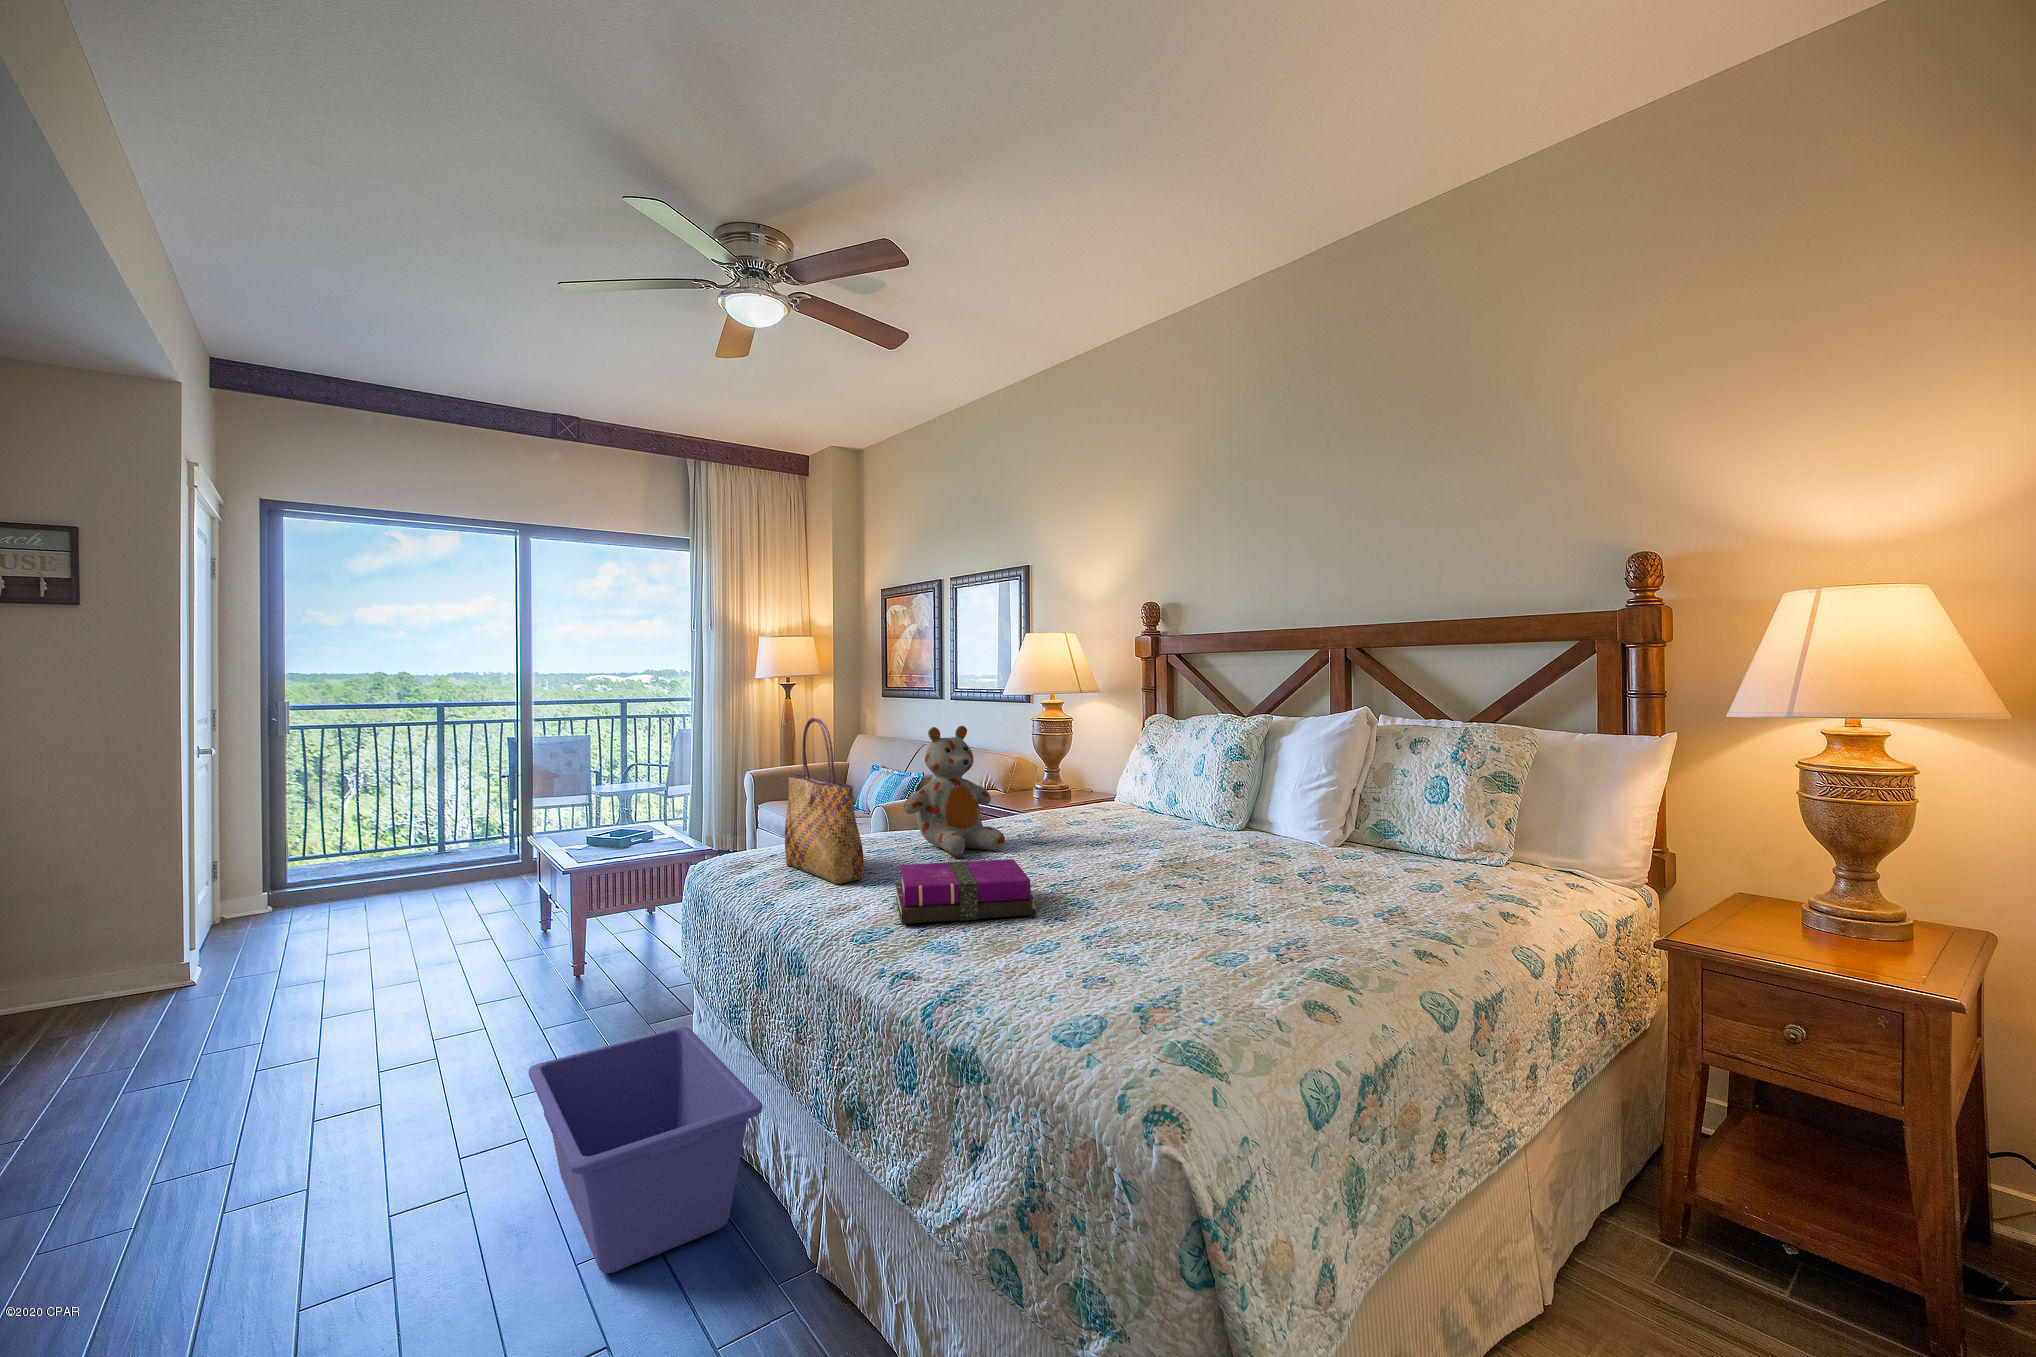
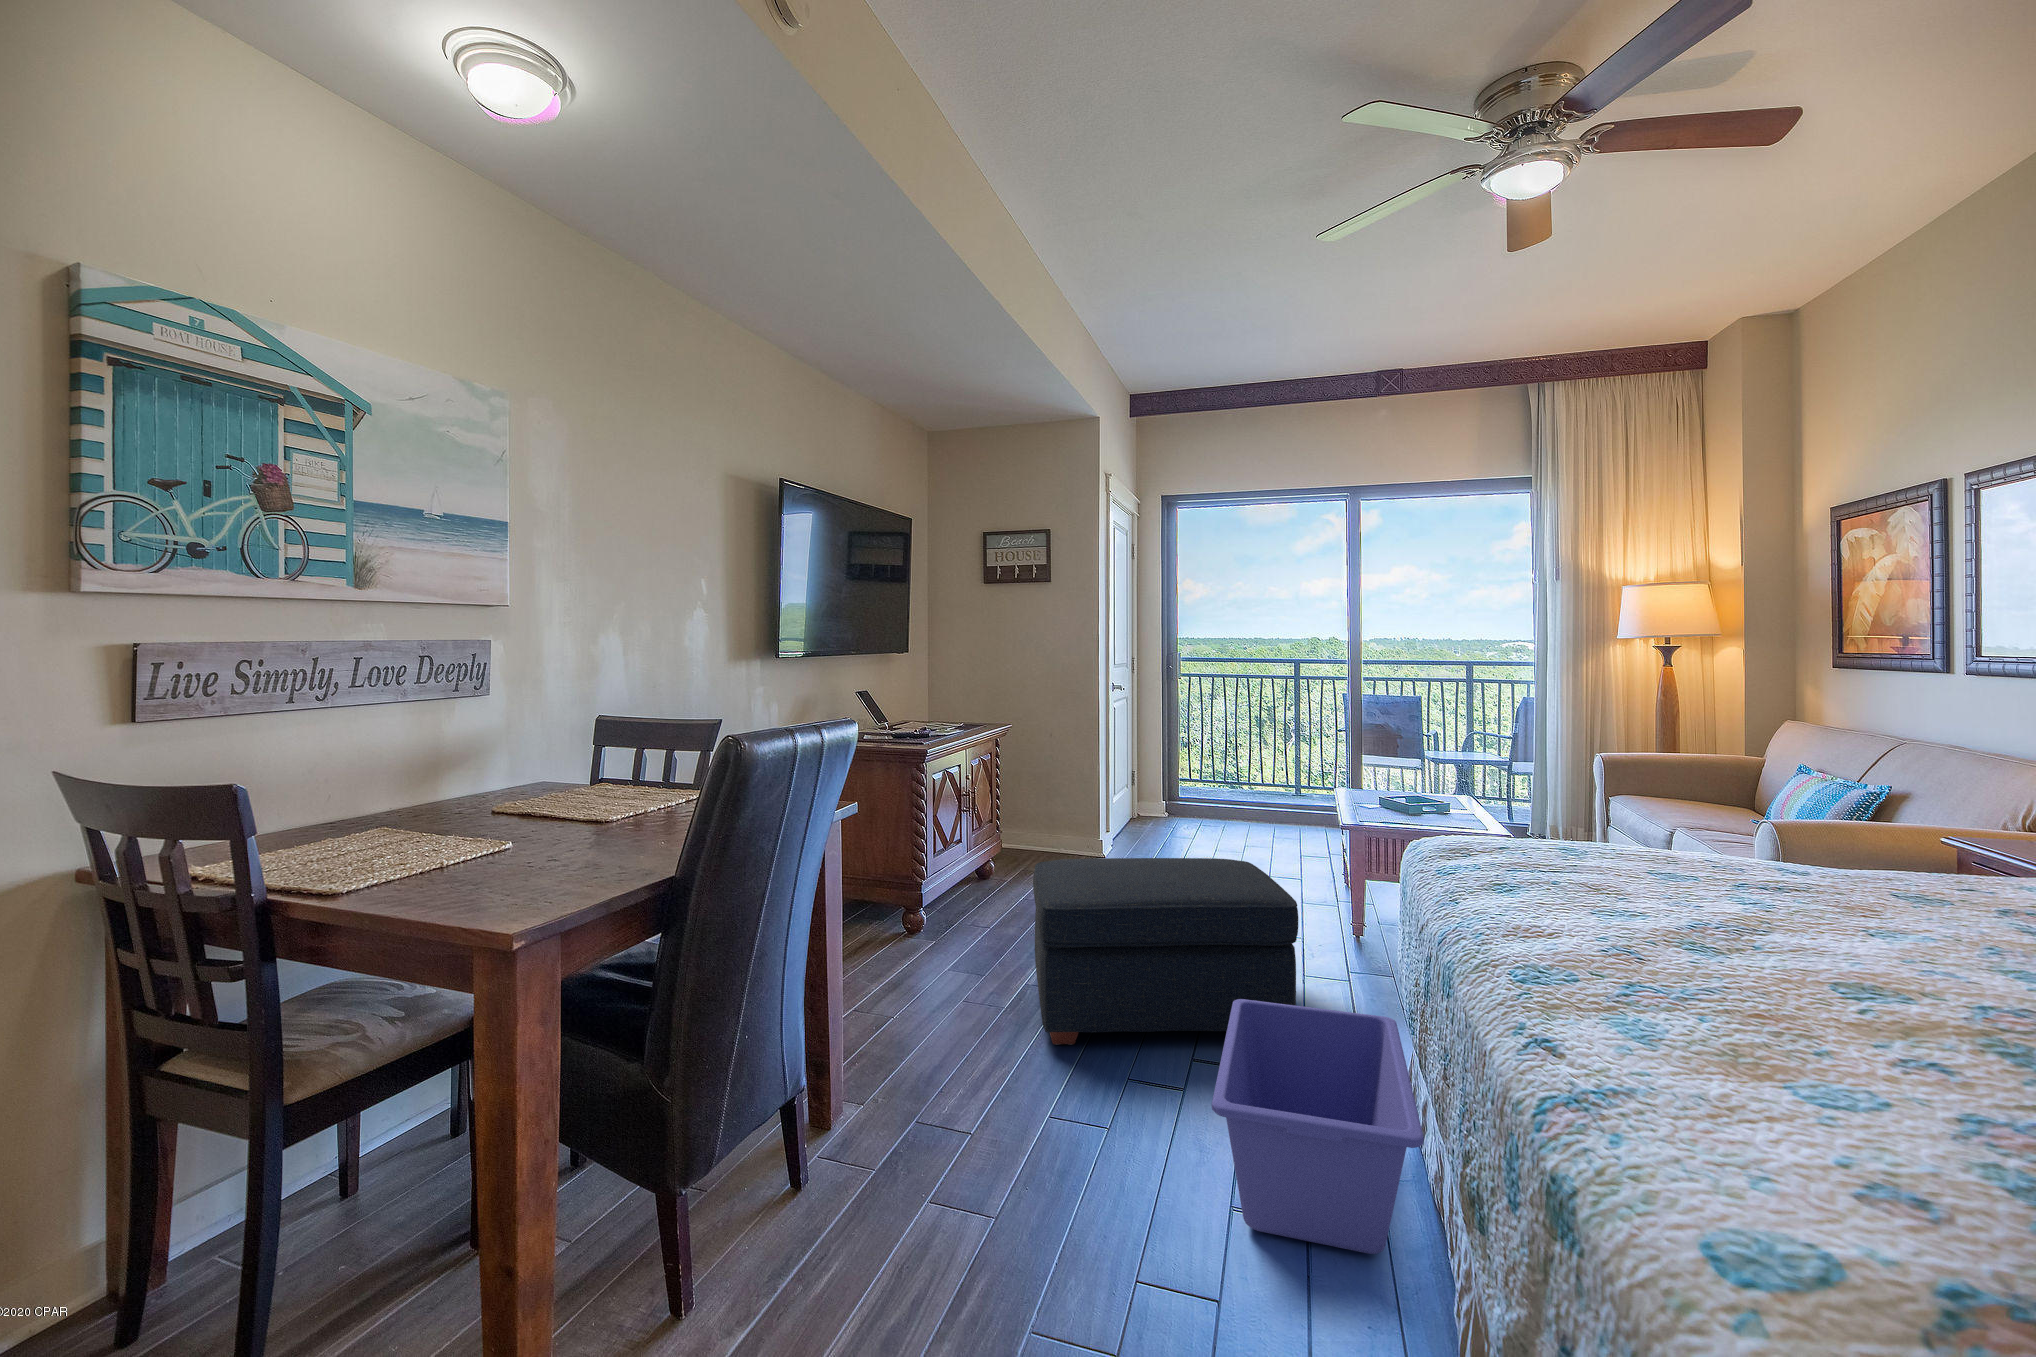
tote bag: present [784,718,864,884] -> none [1513,677,1606,902]
stuffed bear: present [904,726,1005,856] -> none [1712,703,1924,918]
notebook: present [896,859,1036,924] -> none [1596,894,1880,1039]
ottoman: none [160,927,568,1230] -> present [1033,858,1298,1045]

